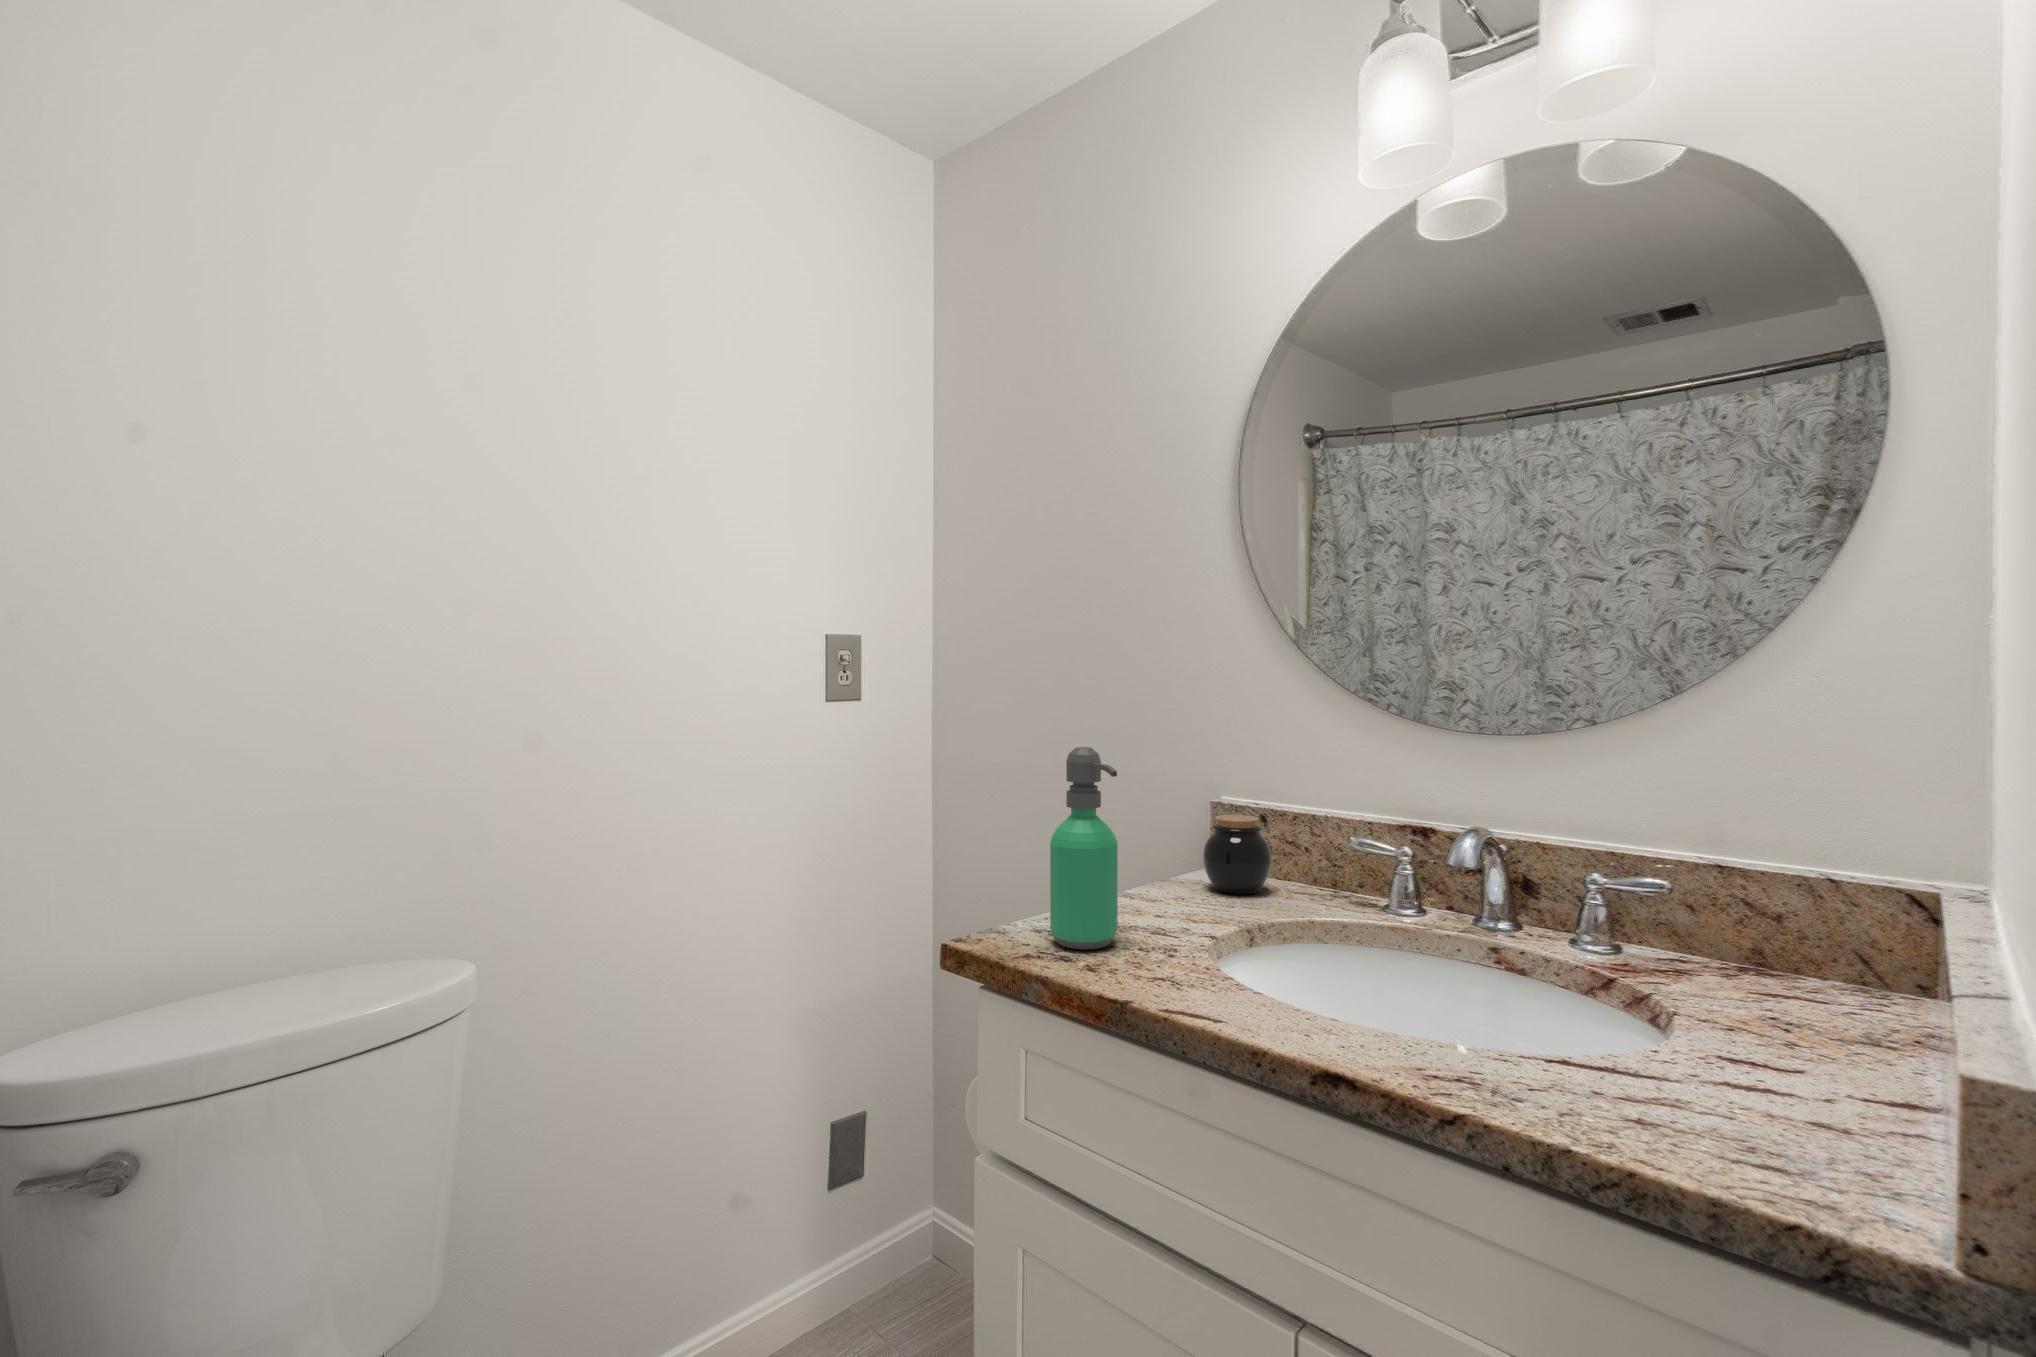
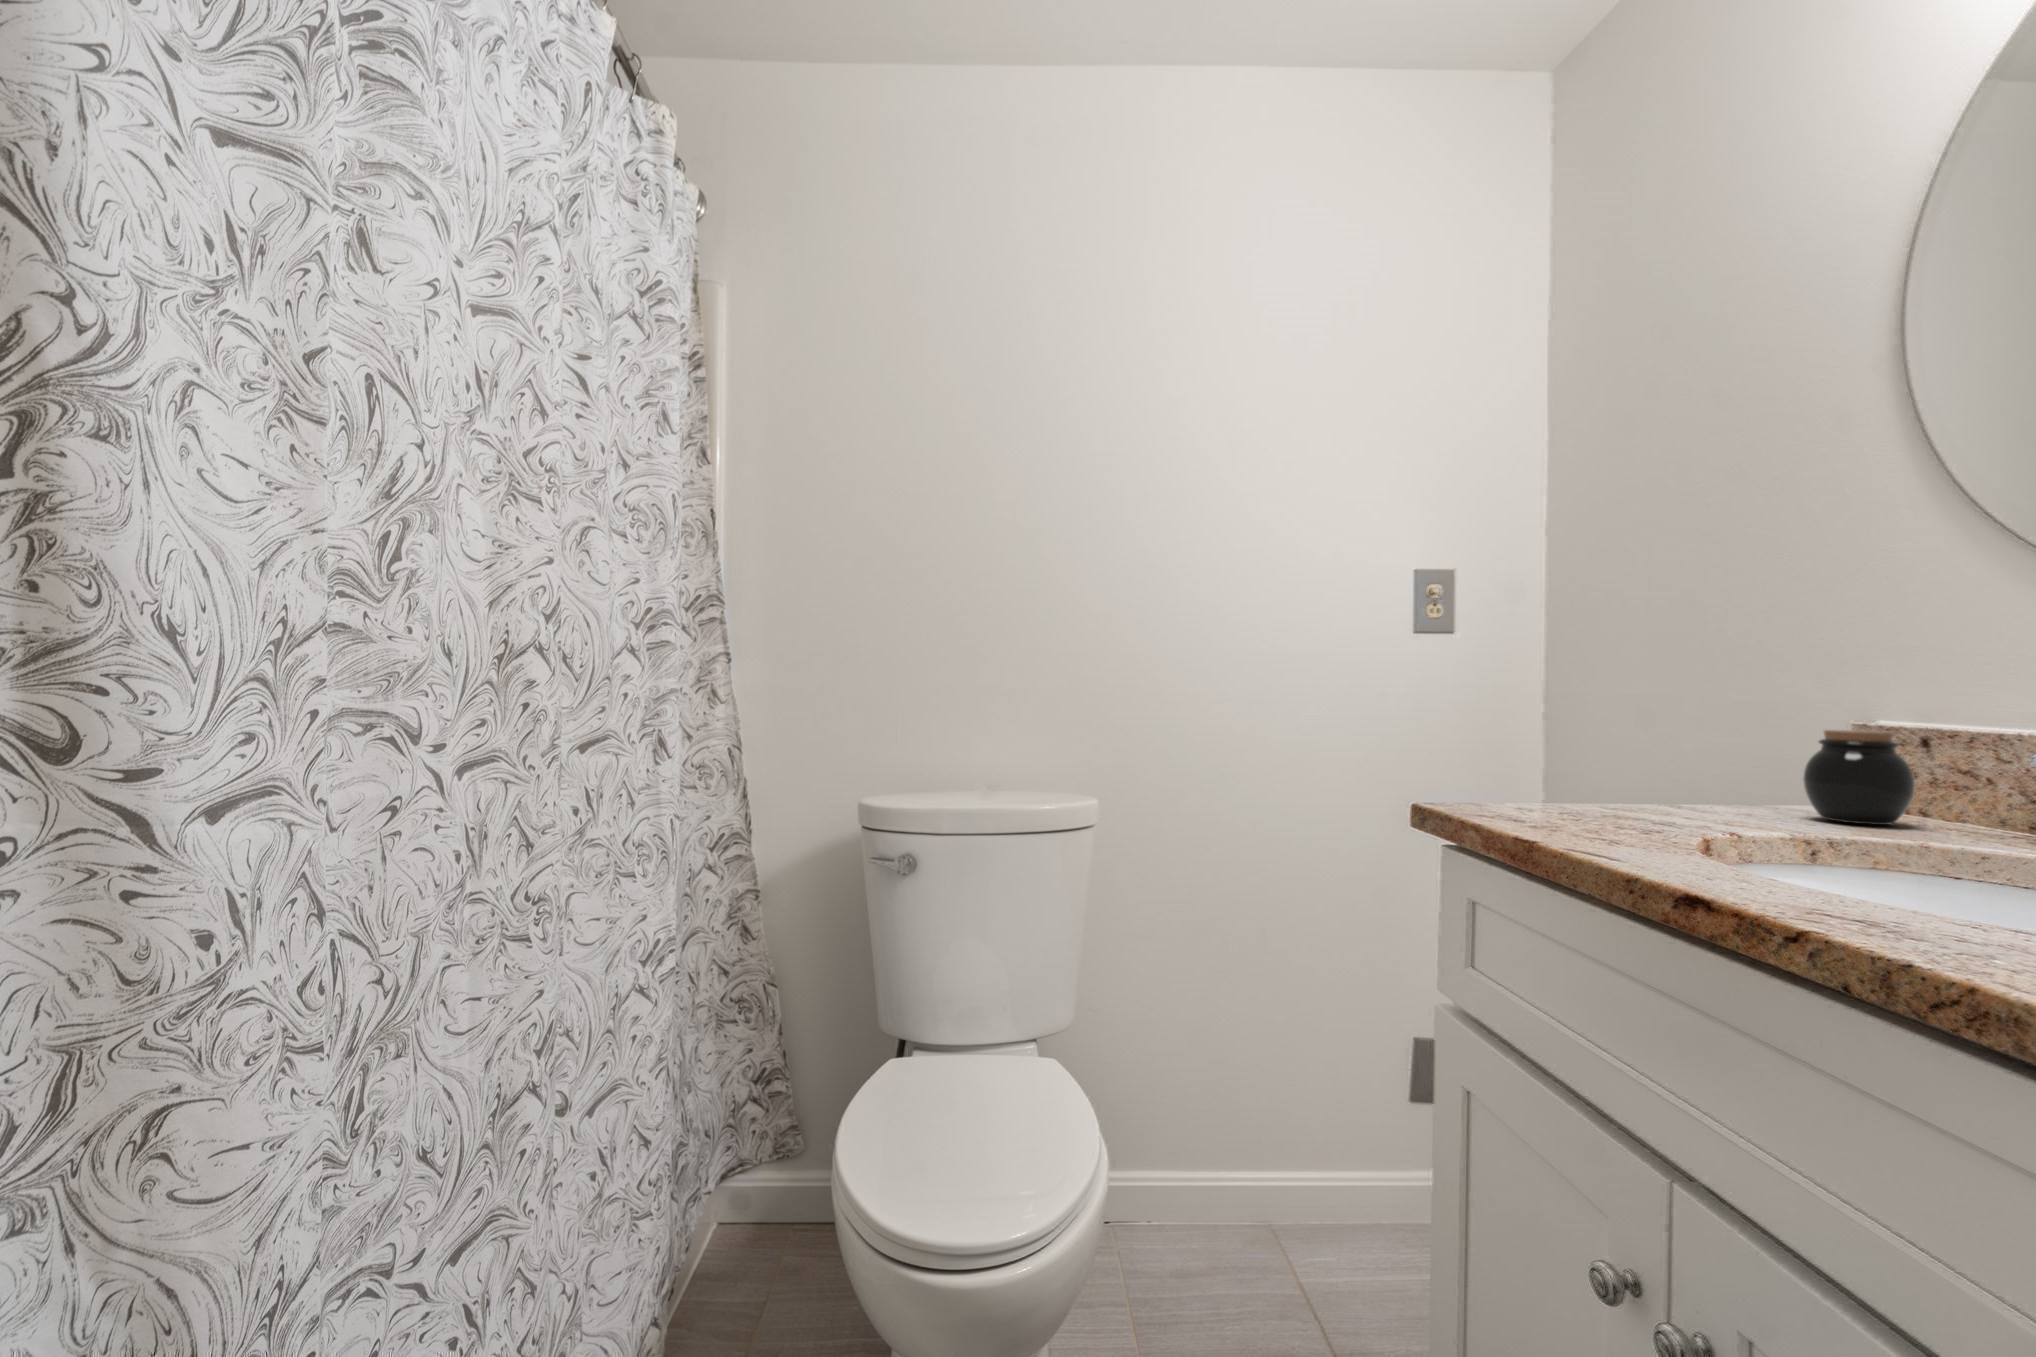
soap dispenser: present [1050,747,1118,950] -> none [1518,615,1600,822]

